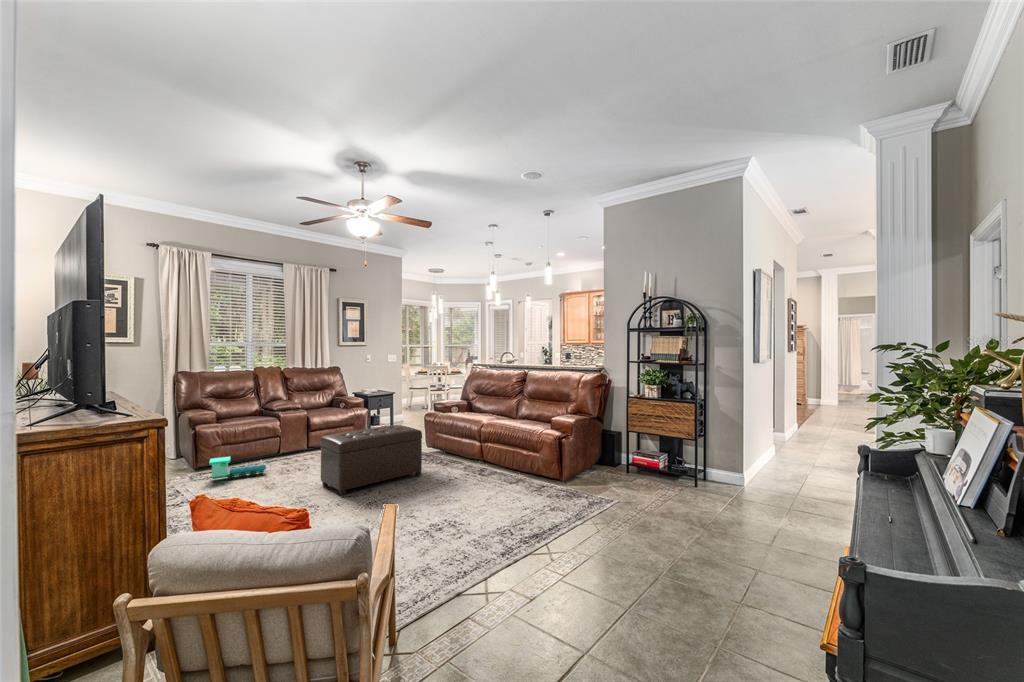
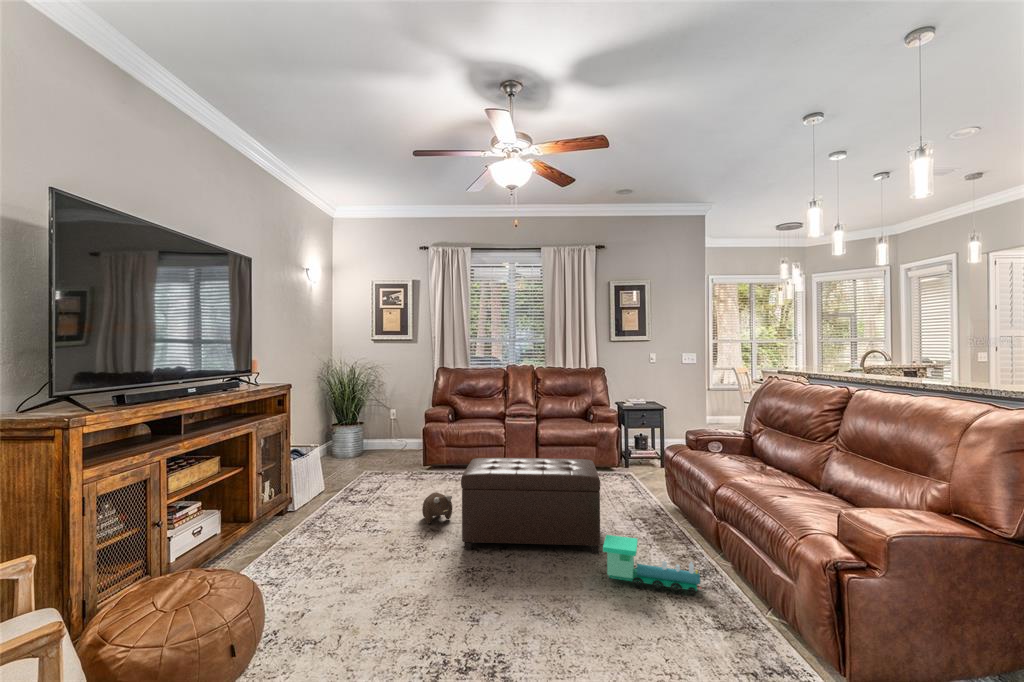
toy train: present [209,456,266,480] -> present [603,535,701,595]
plush toy: none [272,468,305,495] -> present [422,492,452,524]

